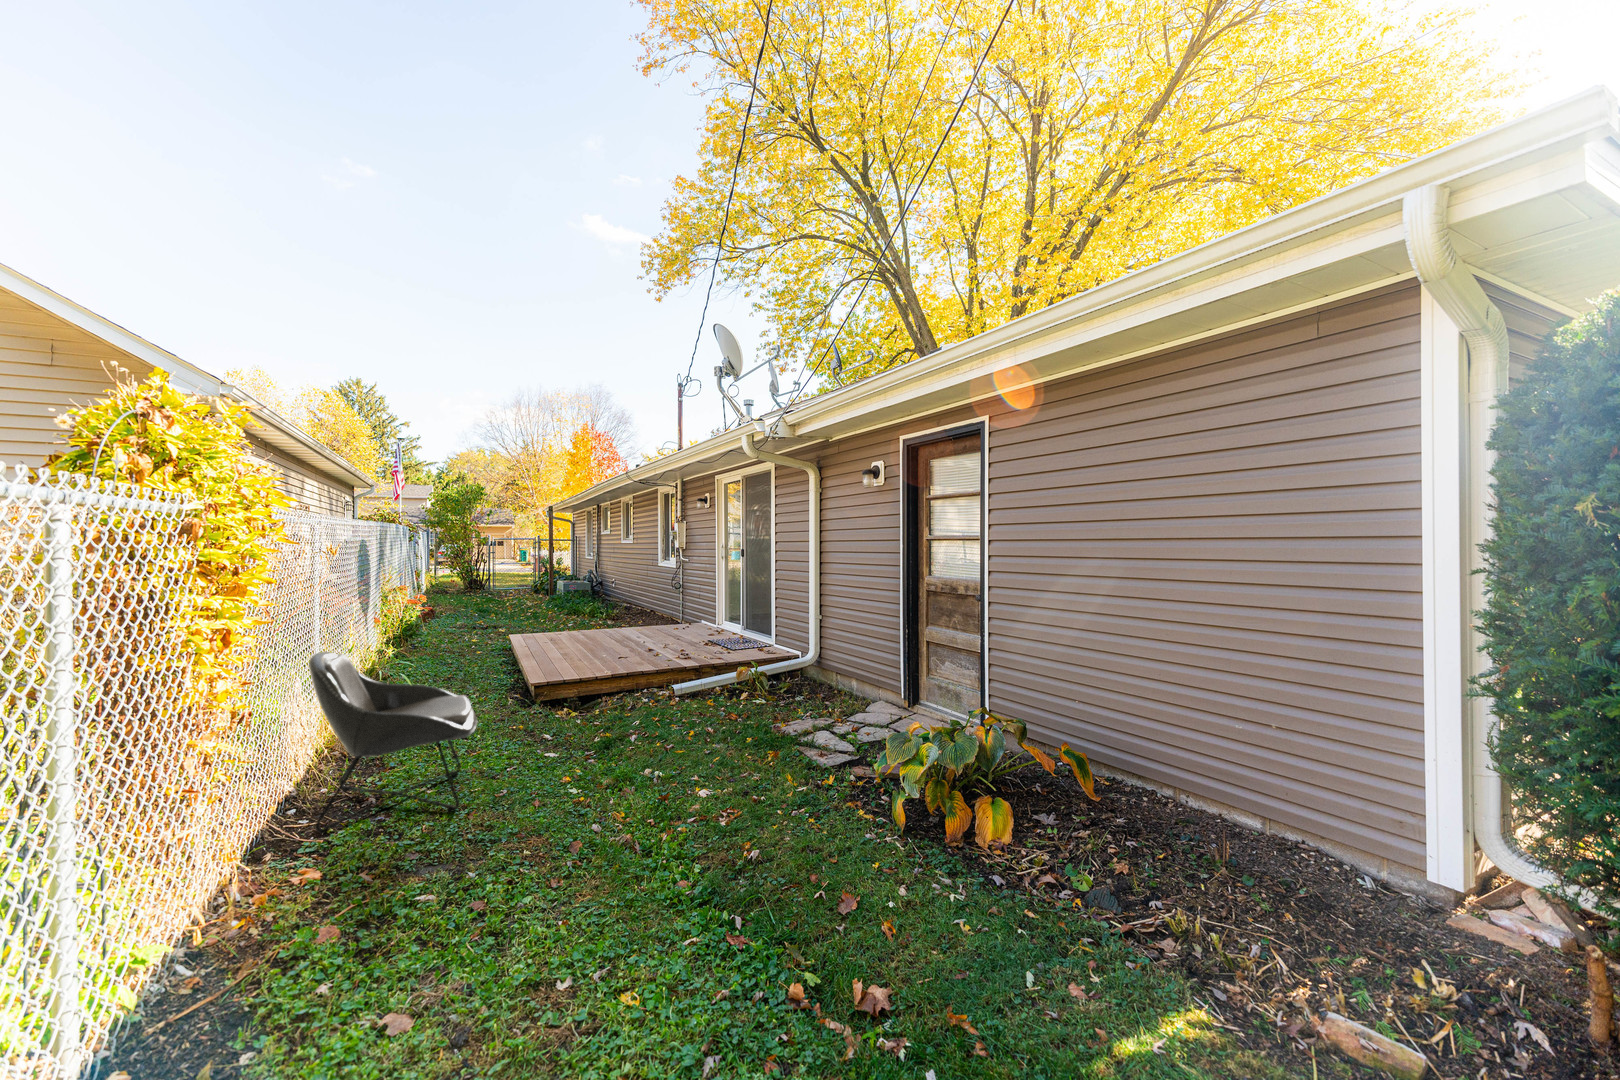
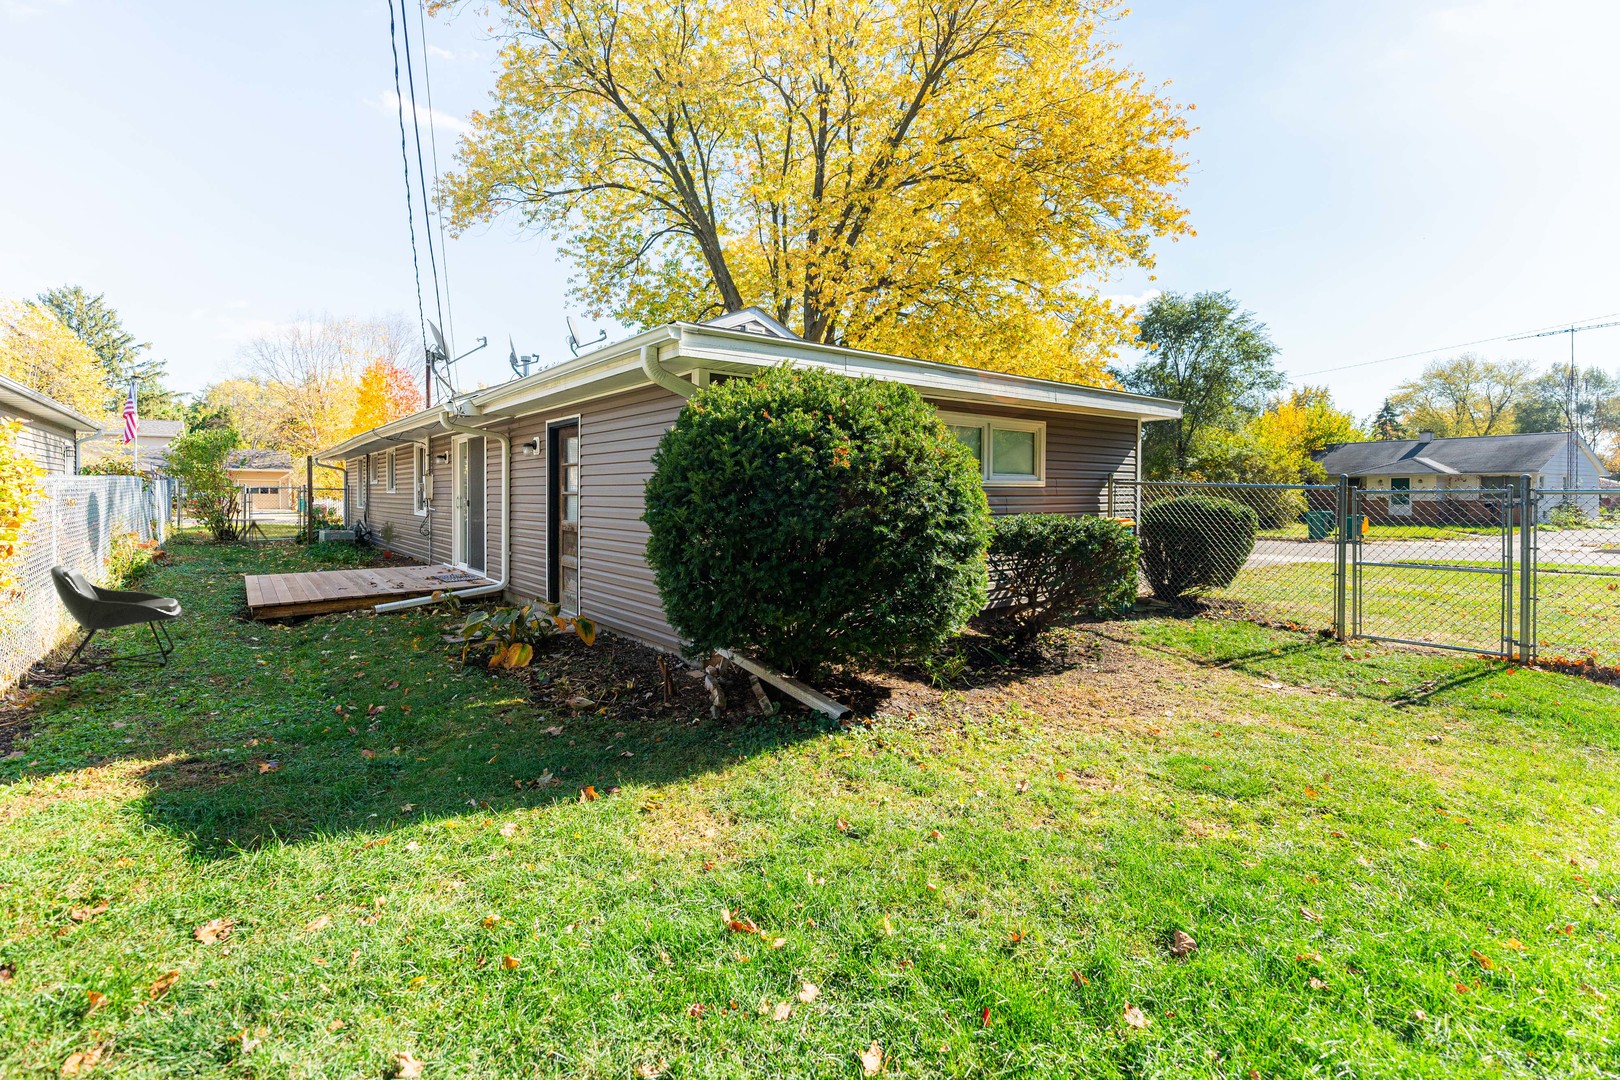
round table: none [478,569,515,593] -> present [232,519,275,543]
potted tree: none [621,571,644,611] -> present [380,521,402,558]

